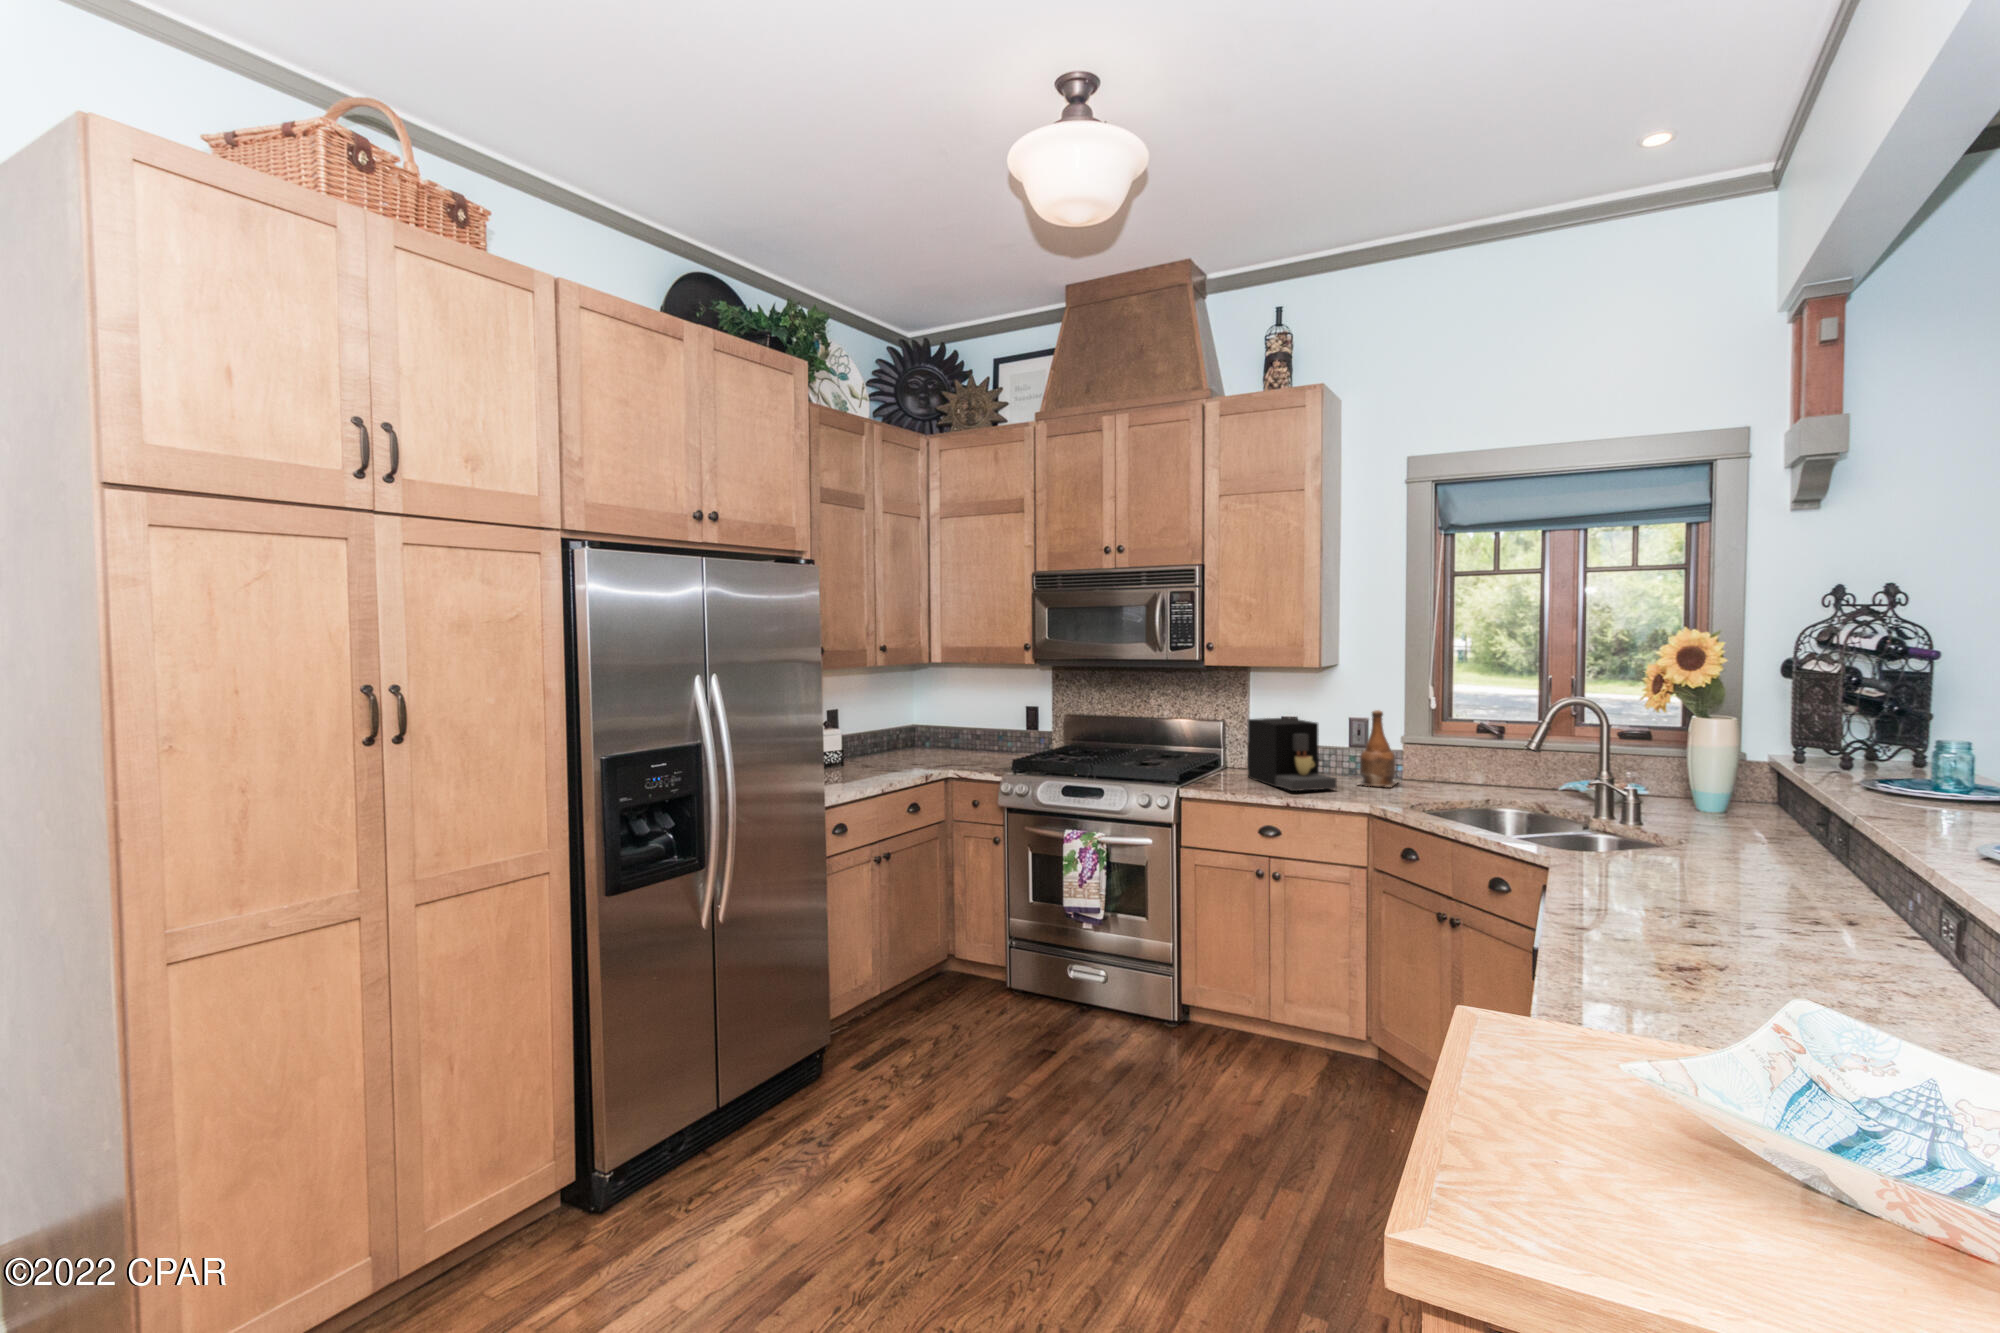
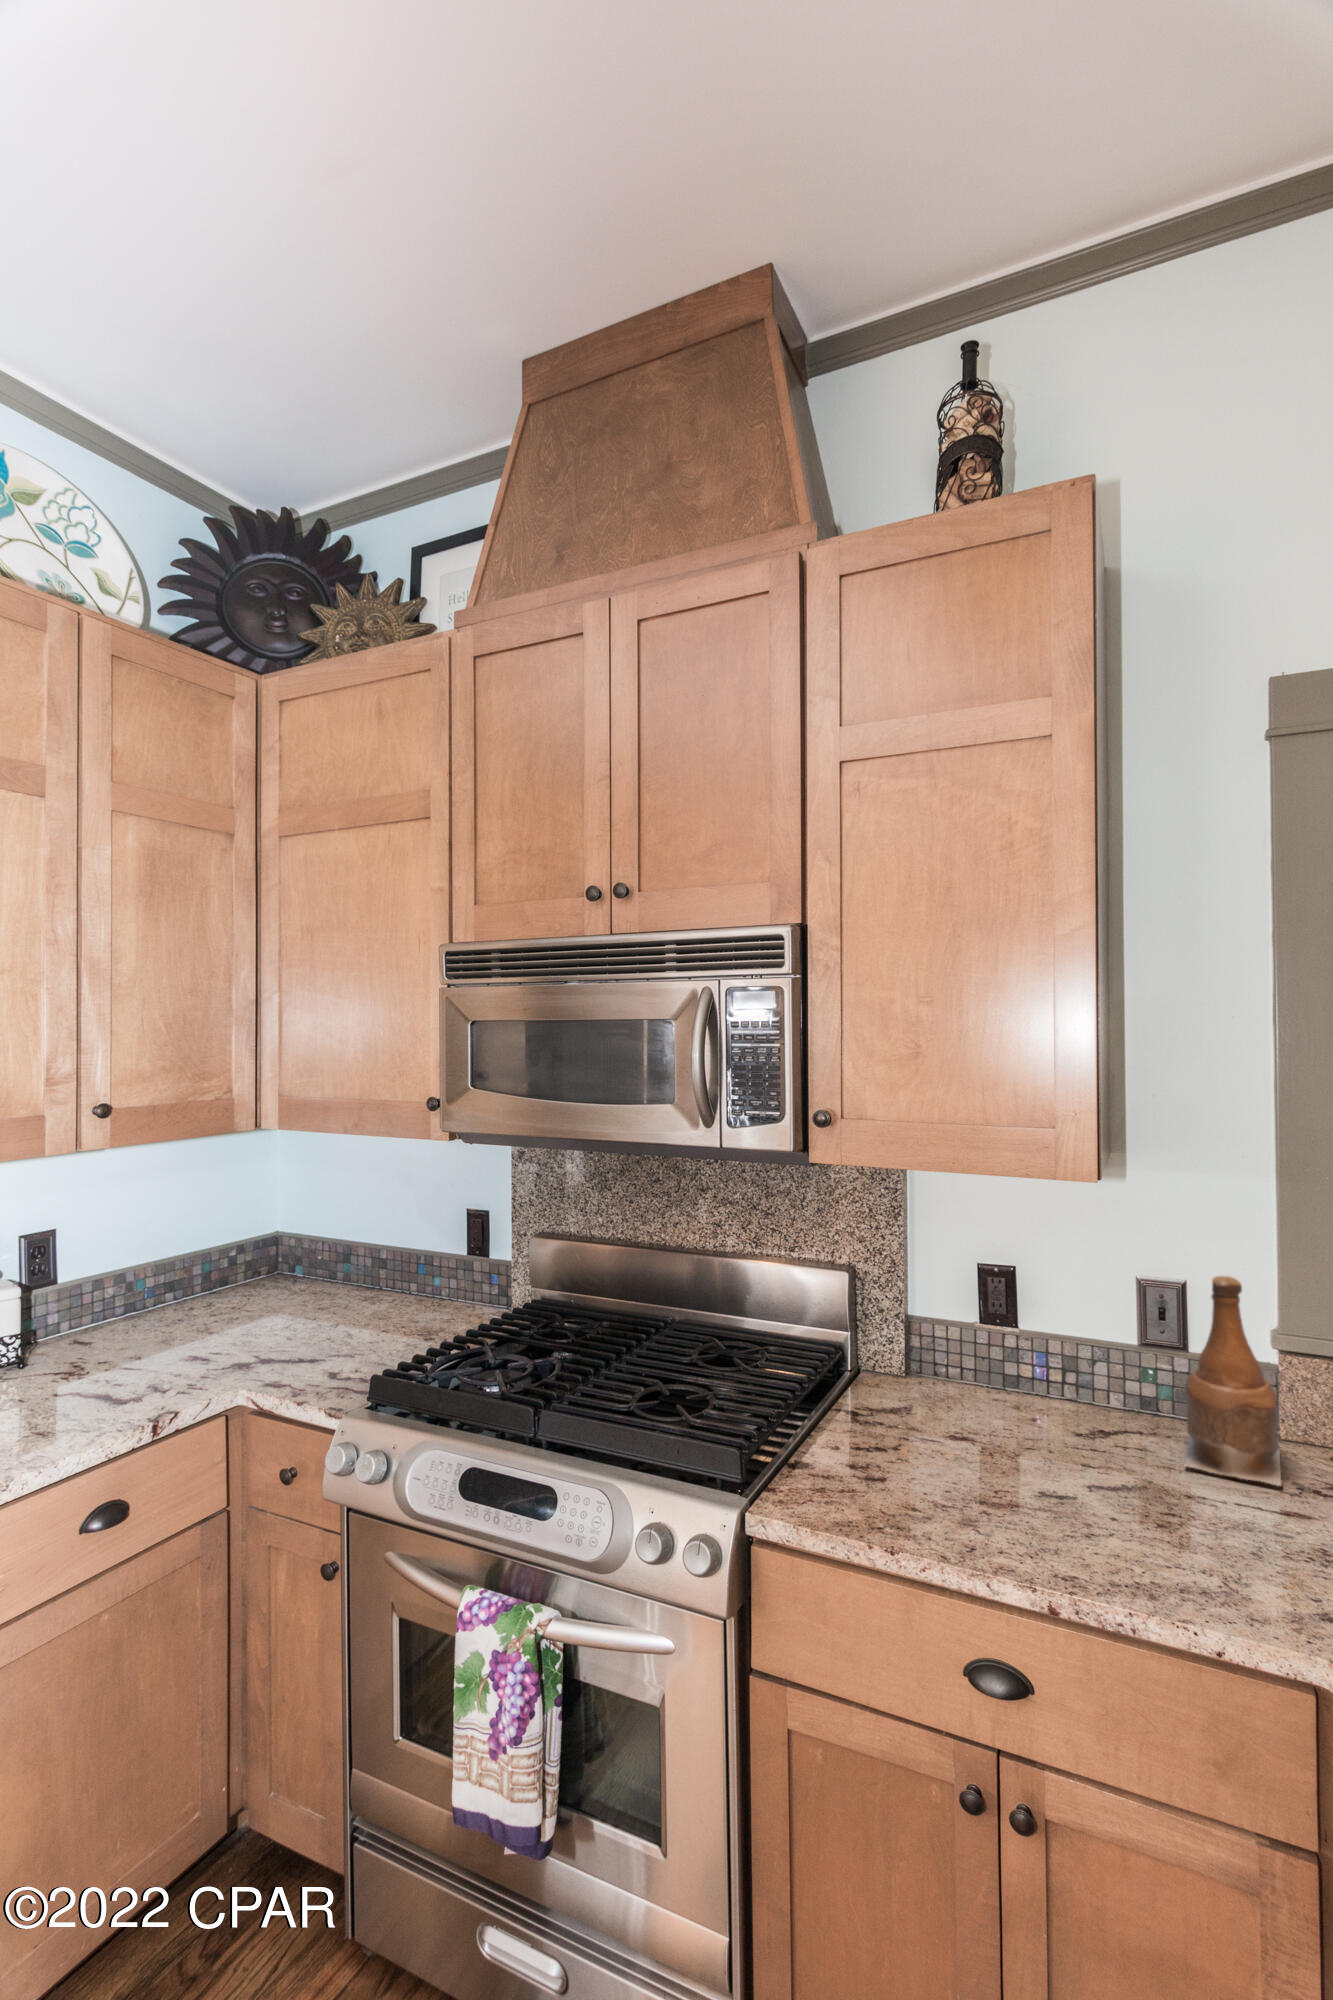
coffee maker: present [1248,718,1337,791] -> none [909,1273,1151,1517]

